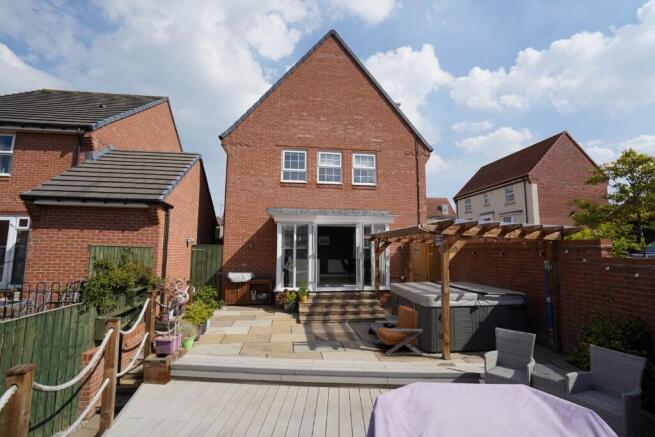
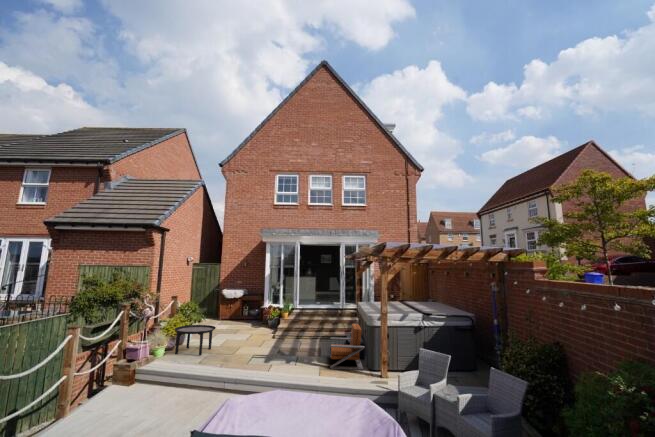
round table: none [198,312,245,347] -> present [175,325,216,355]

